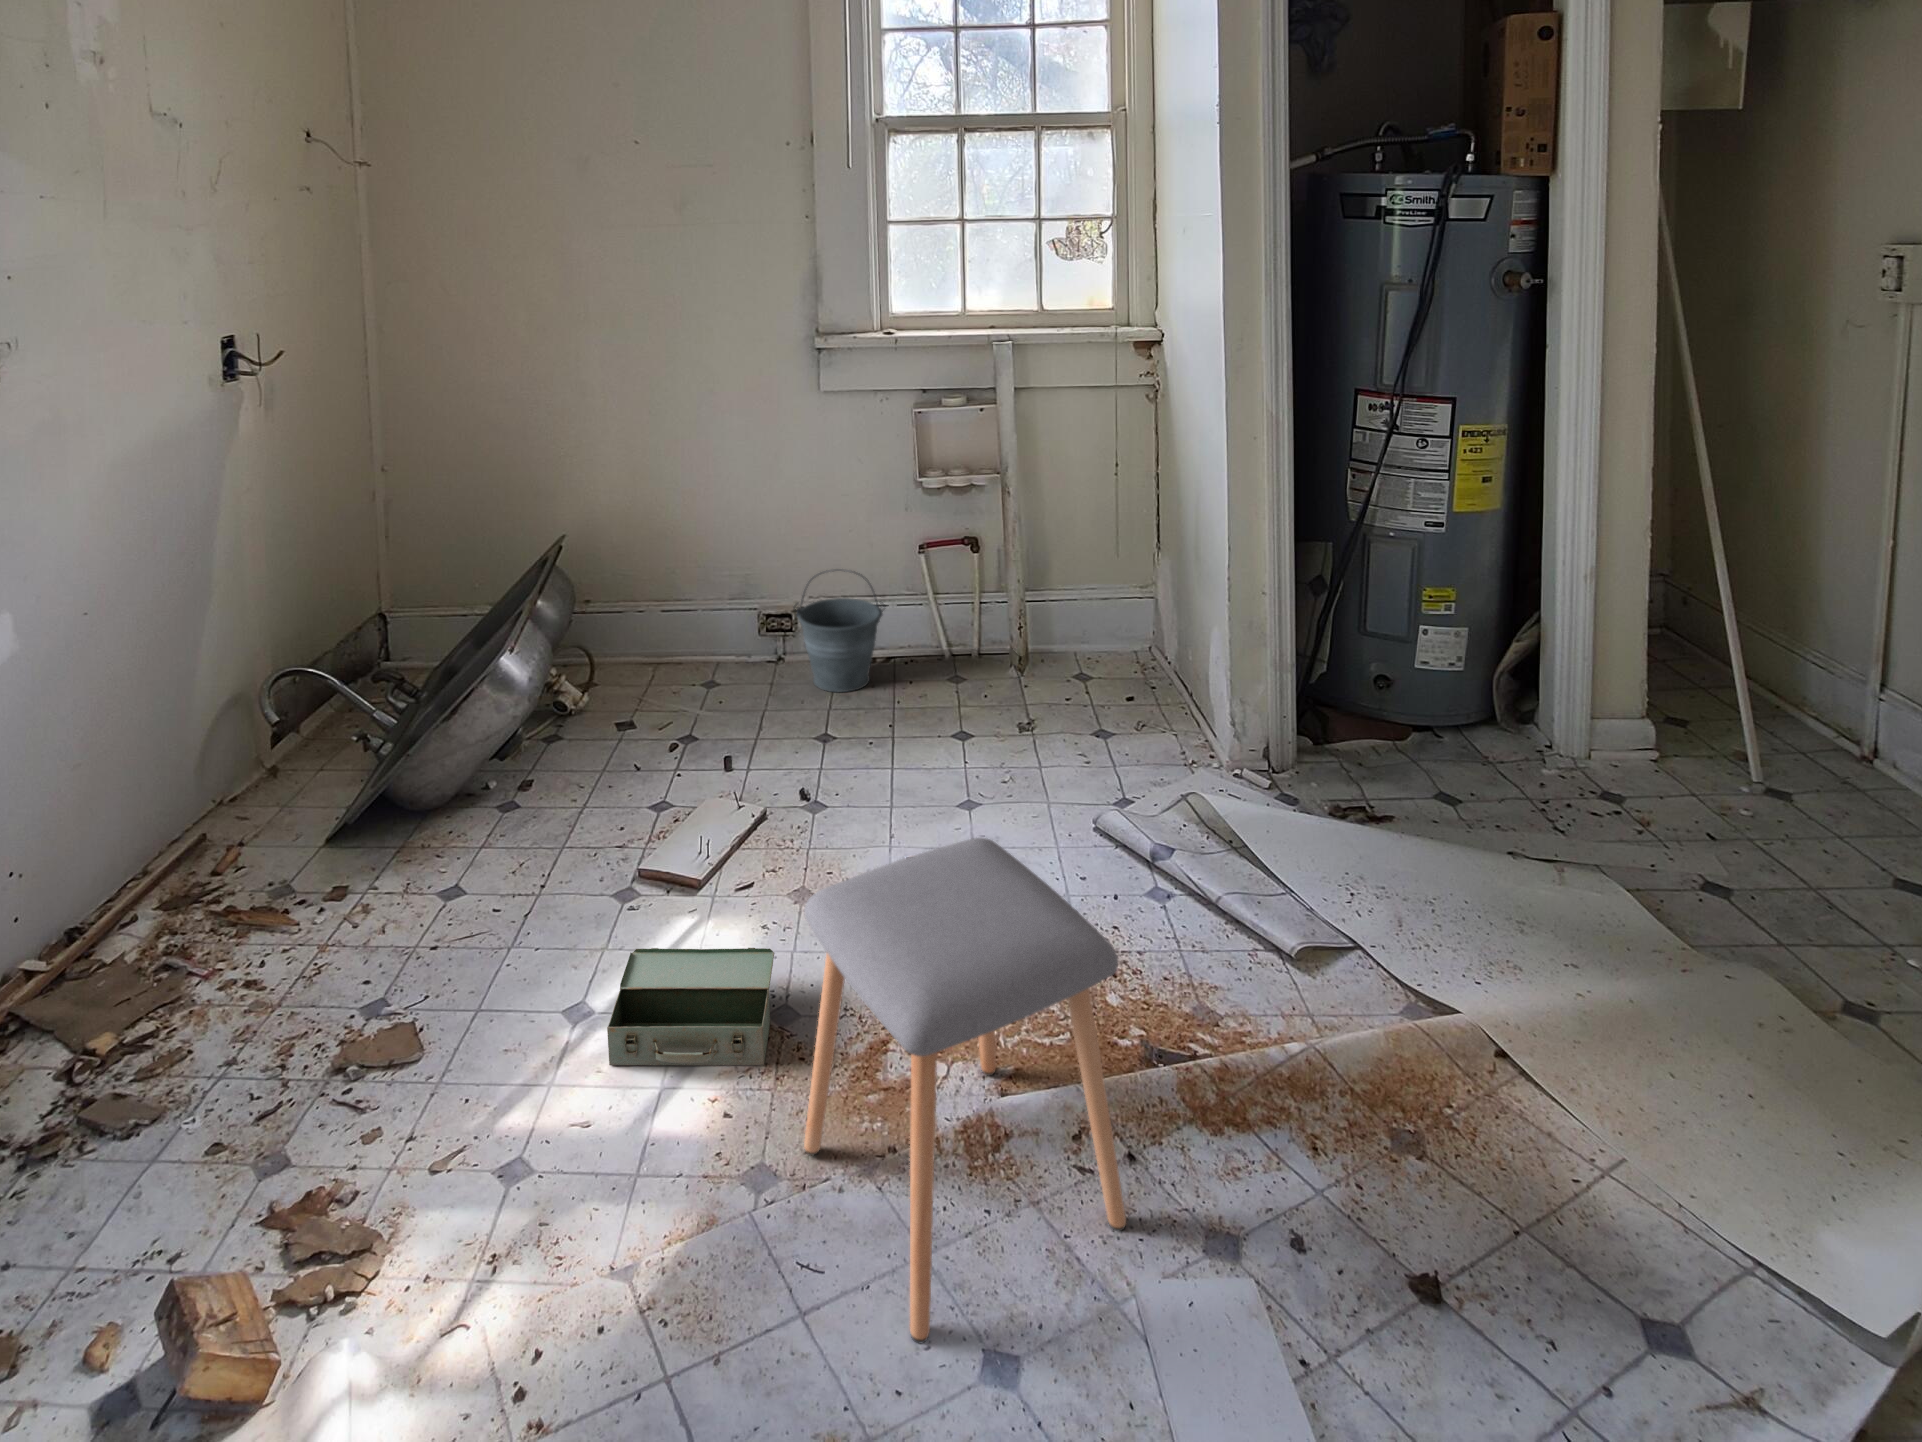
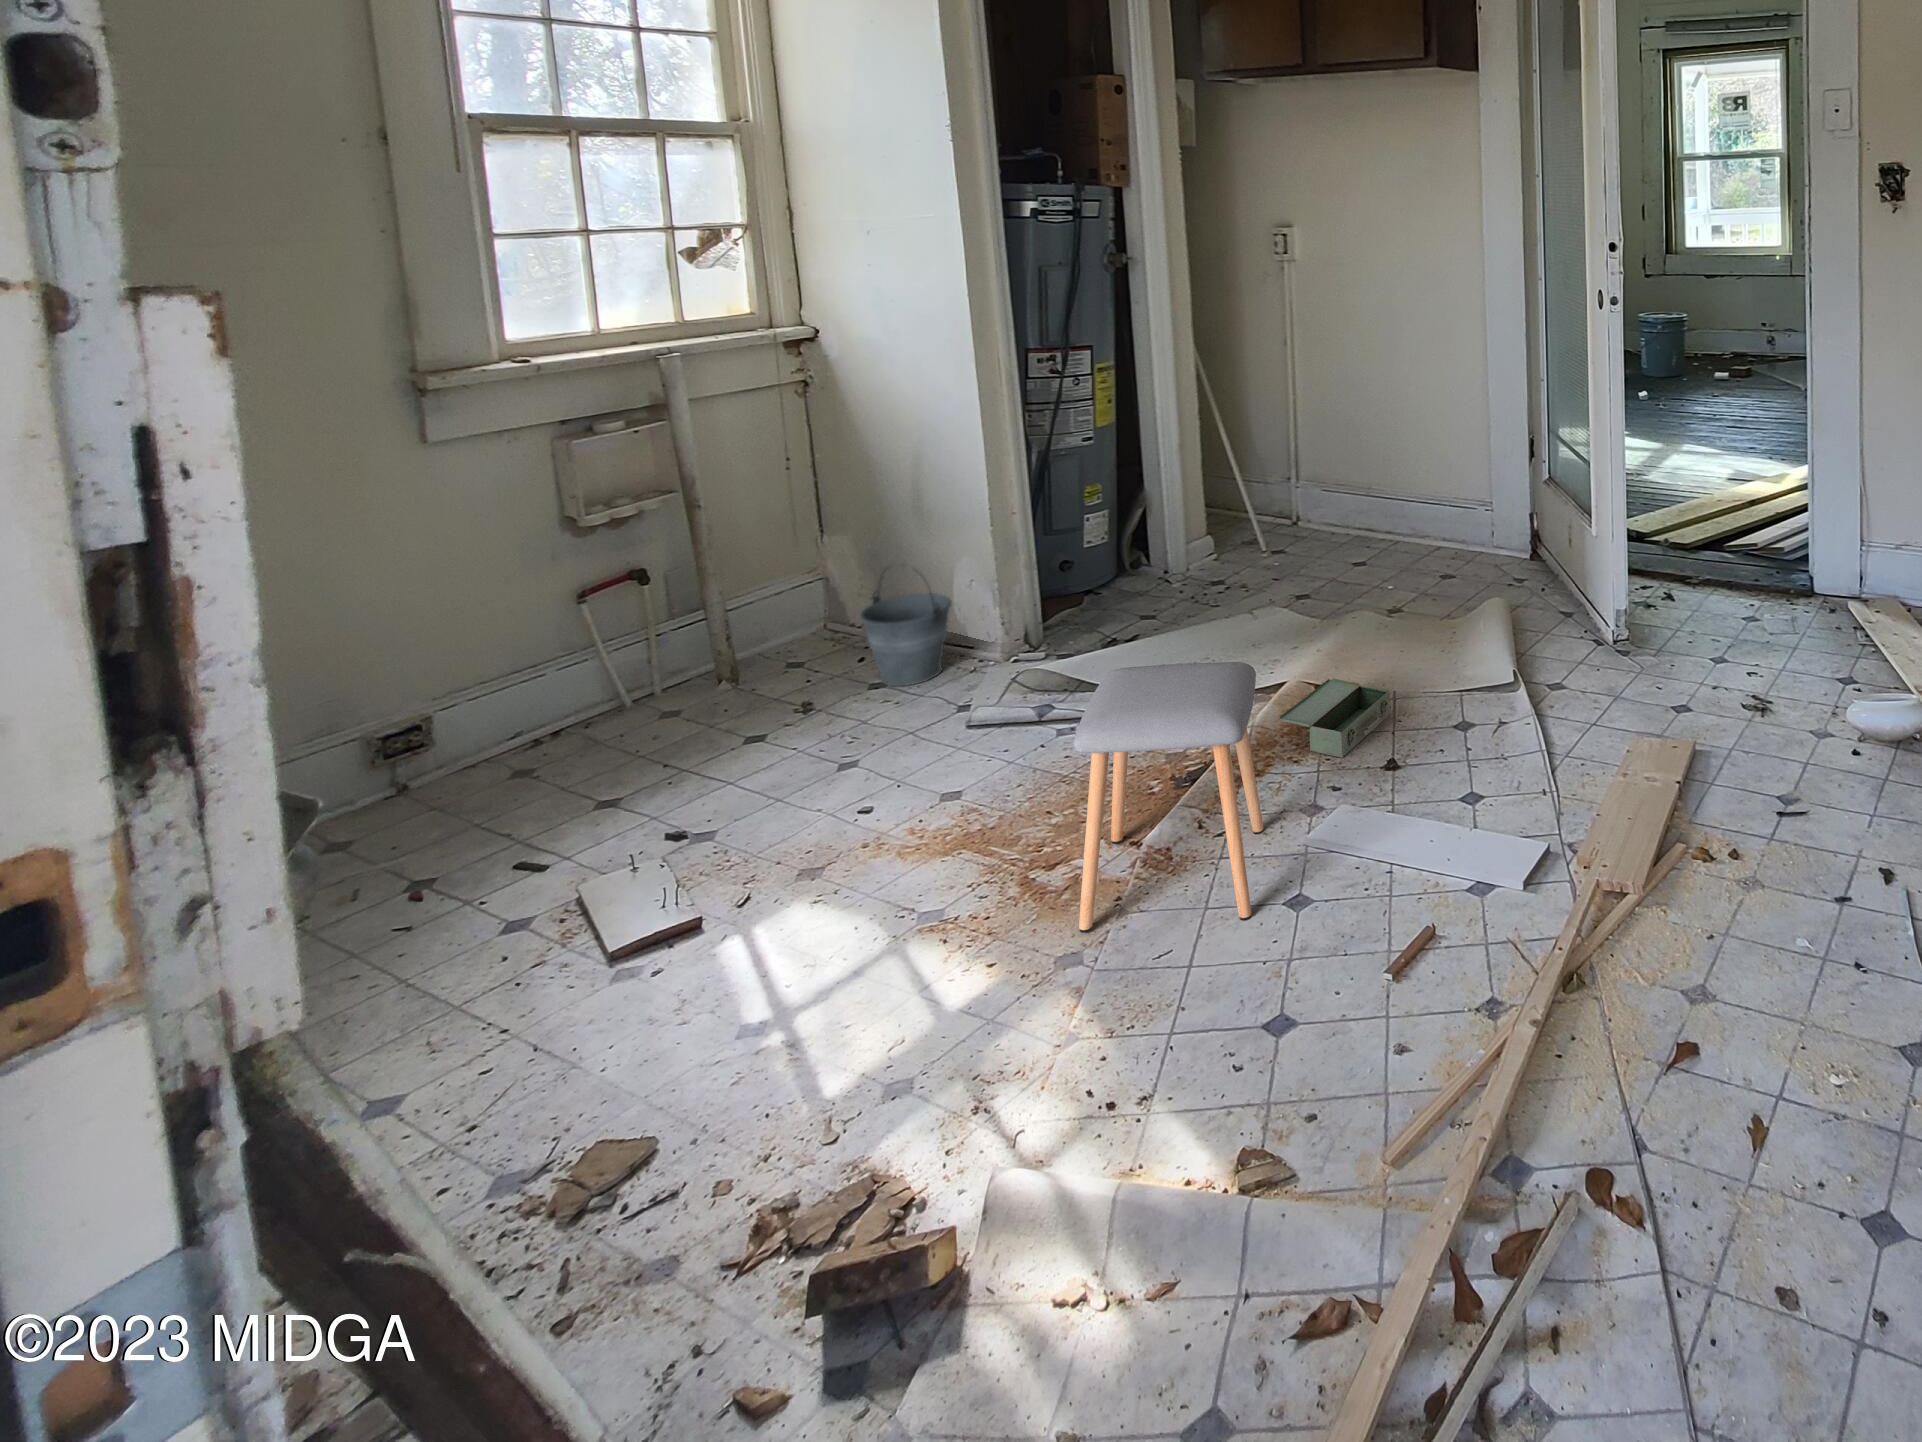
bucket: present [794,569,885,692] -> present [860,567,952,686]
toolbox: present [607,948,774,1066] -> present [1279,679,1390,758]

